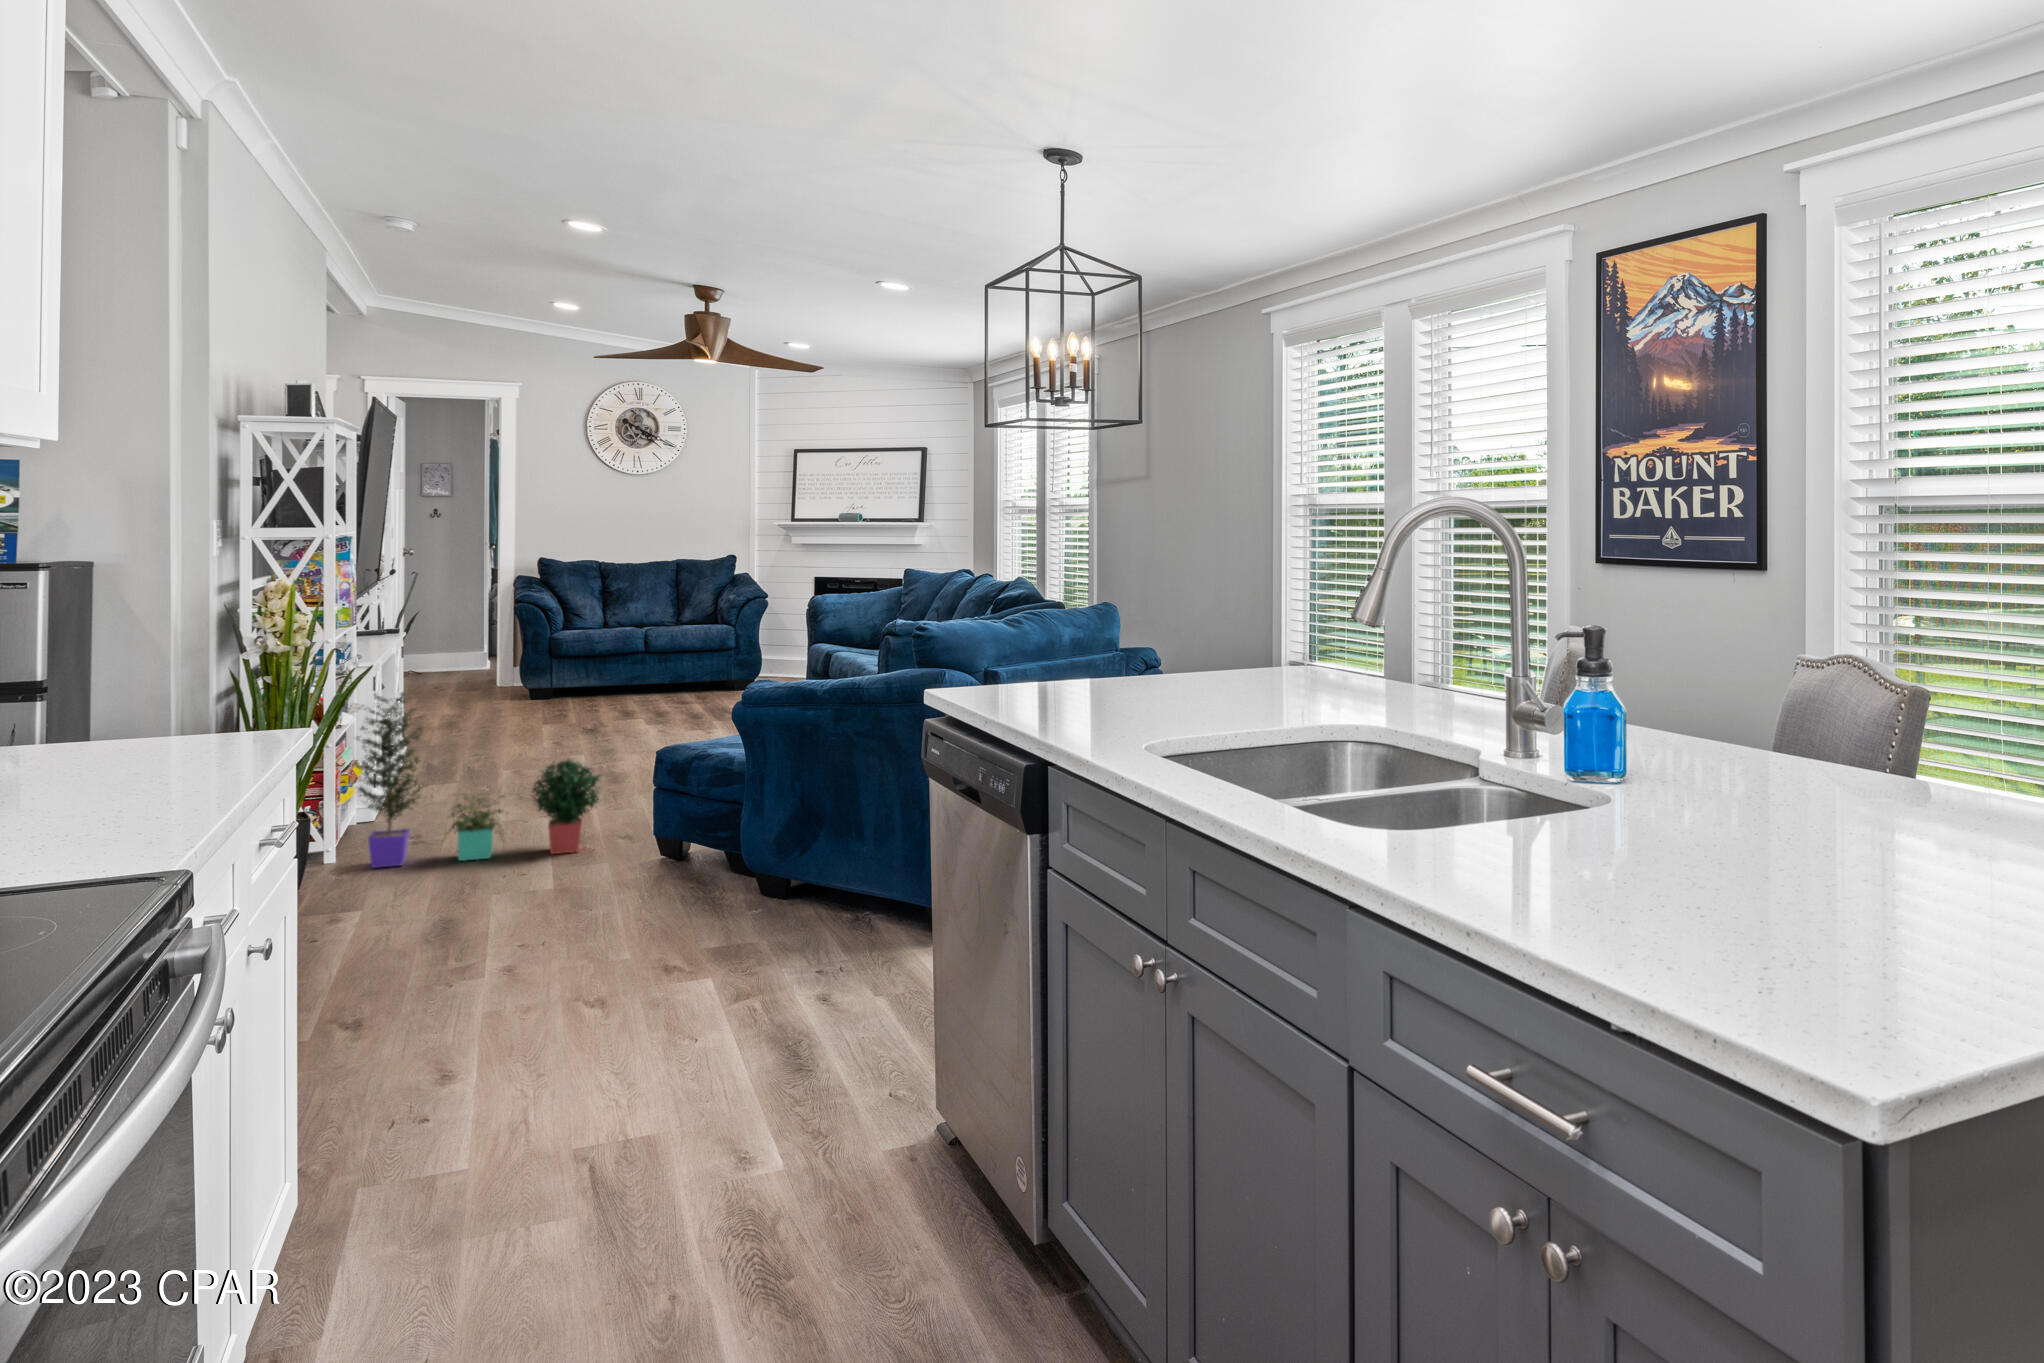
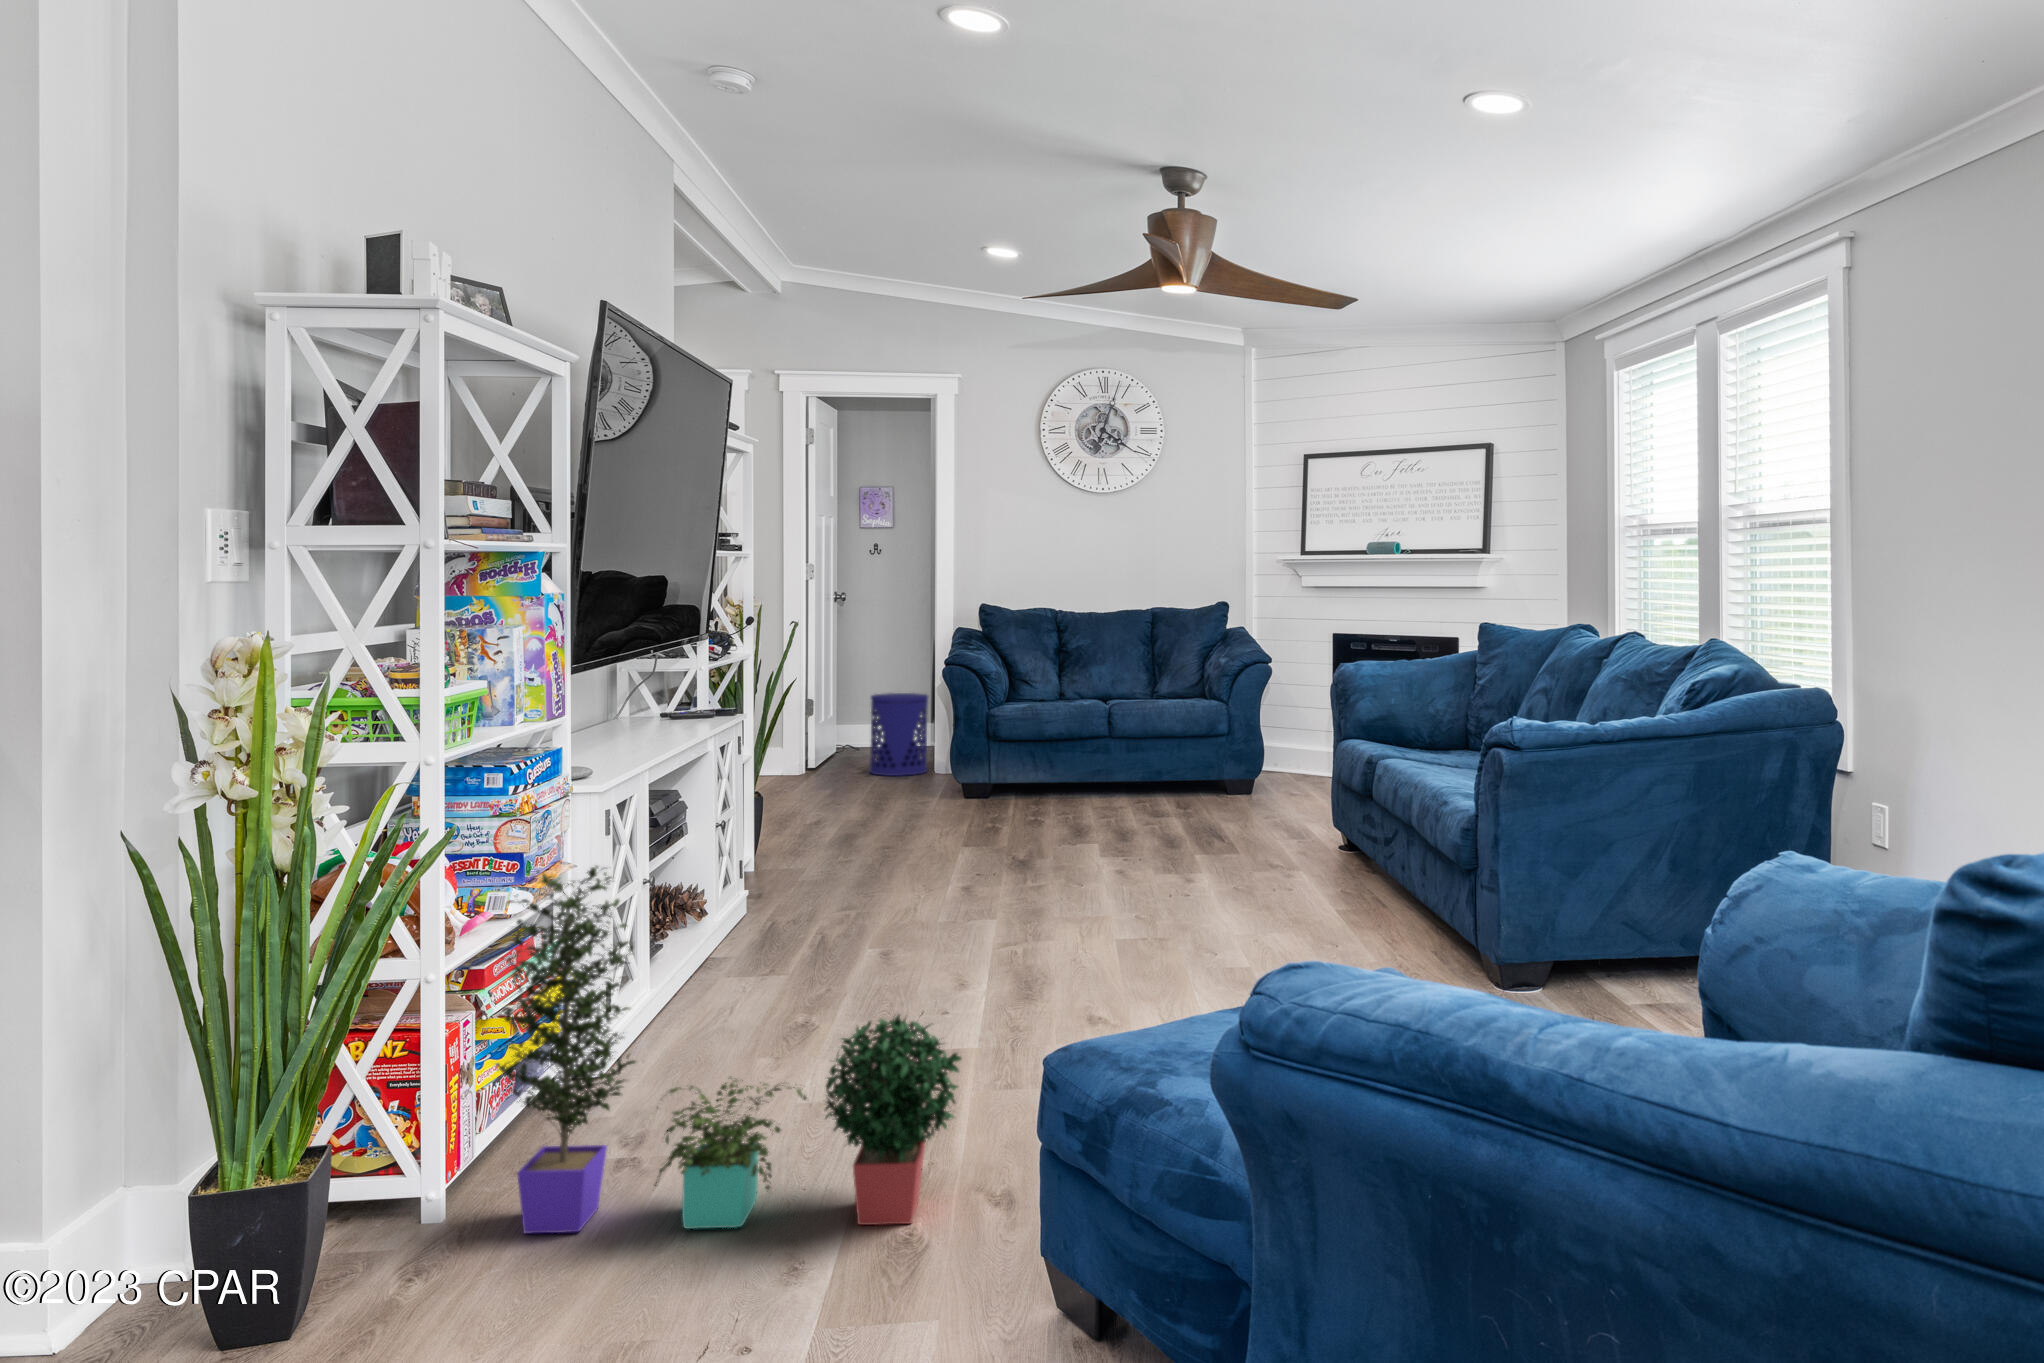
waste bin: none [442,626,492,687] -> present [869,693,928,776]

